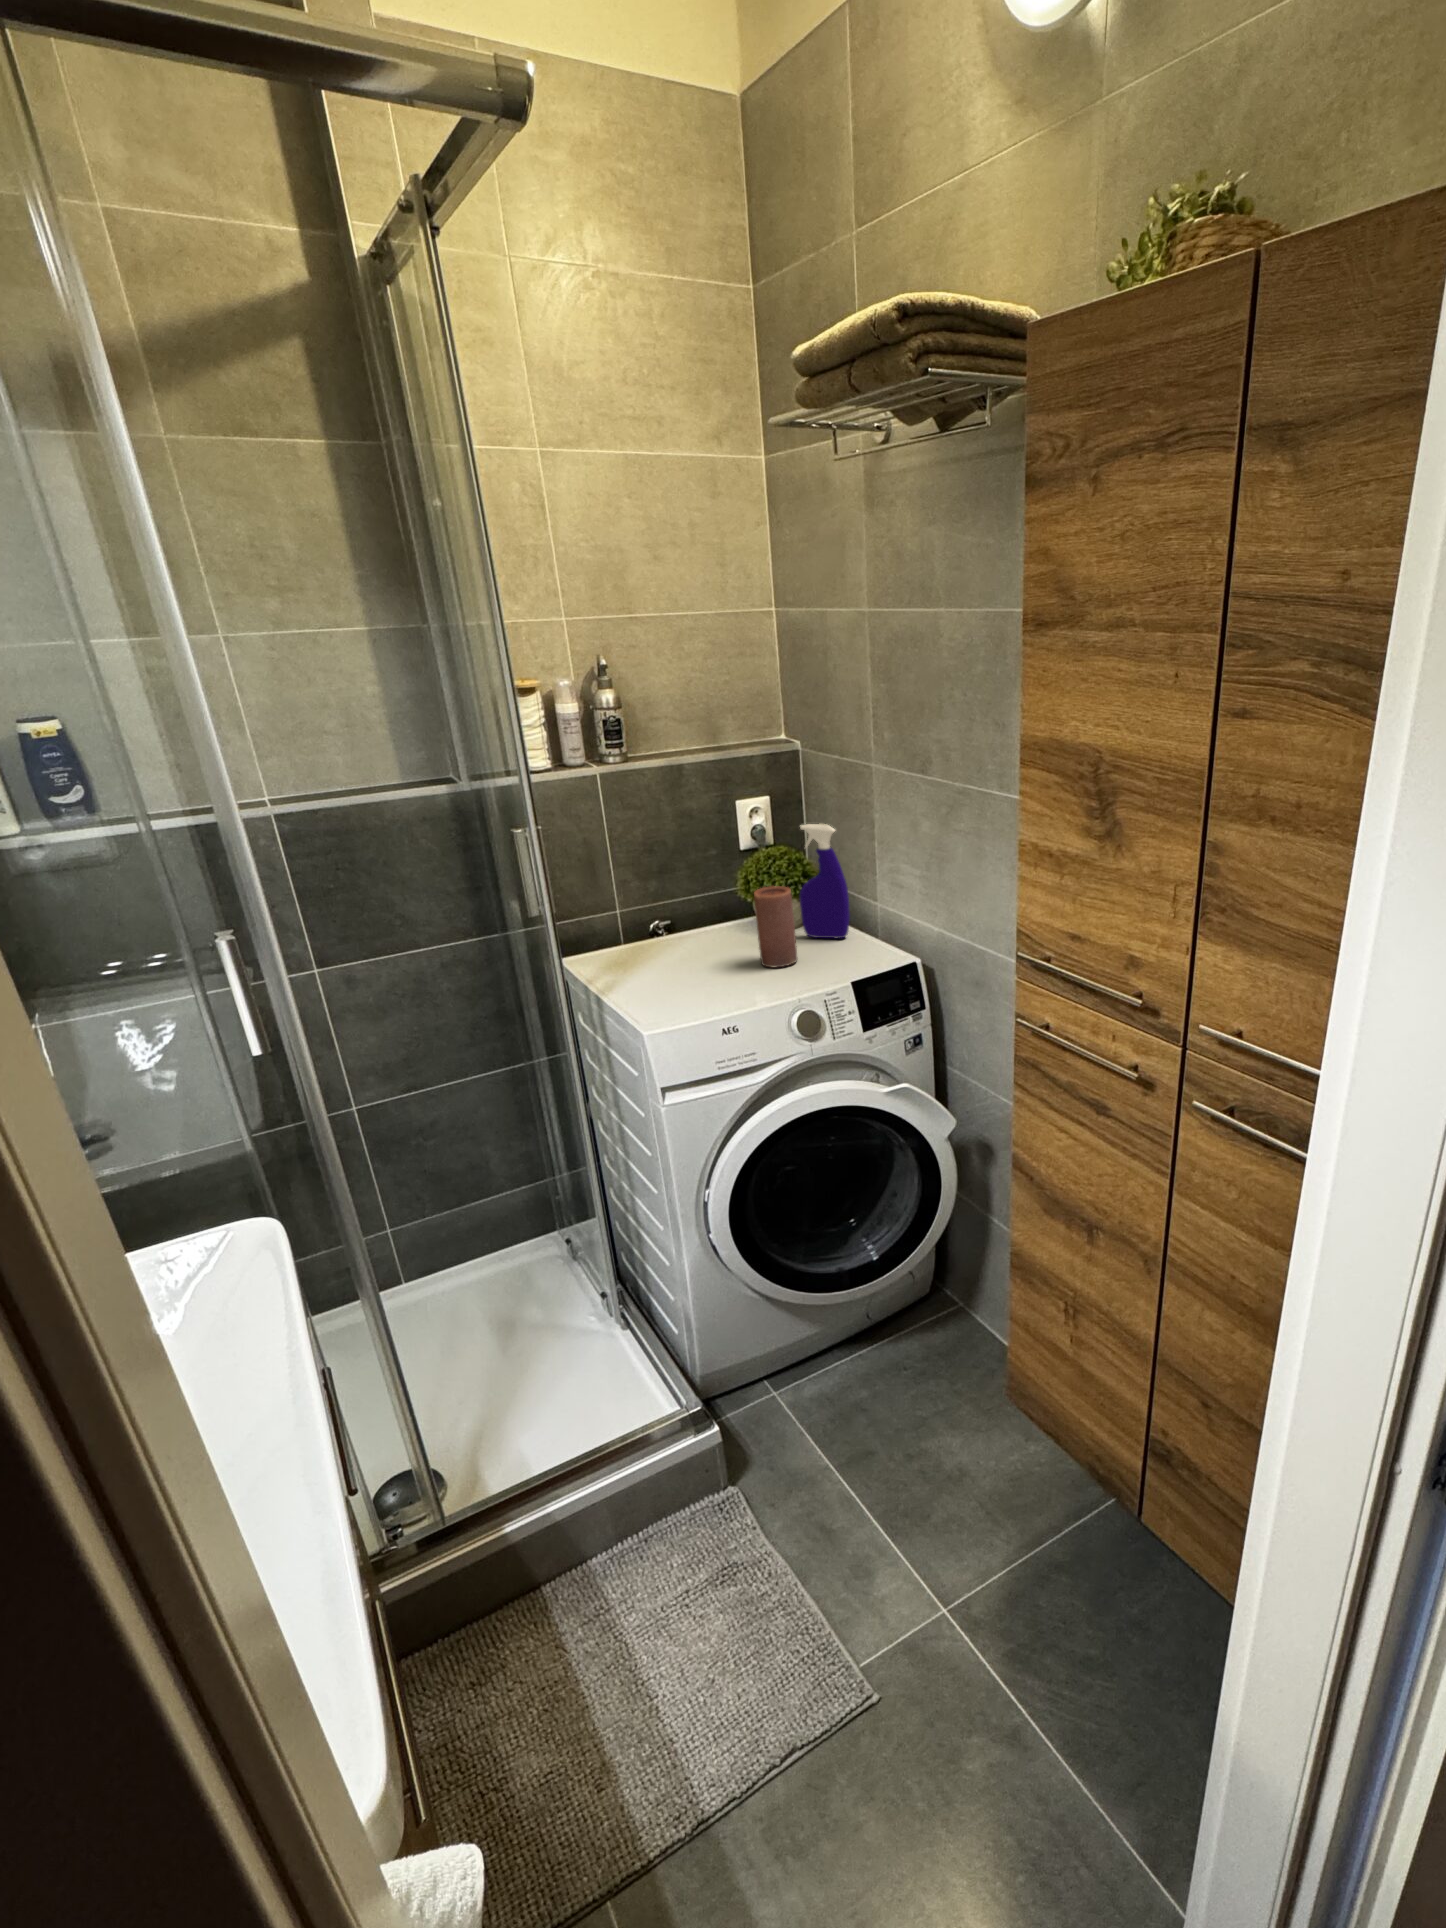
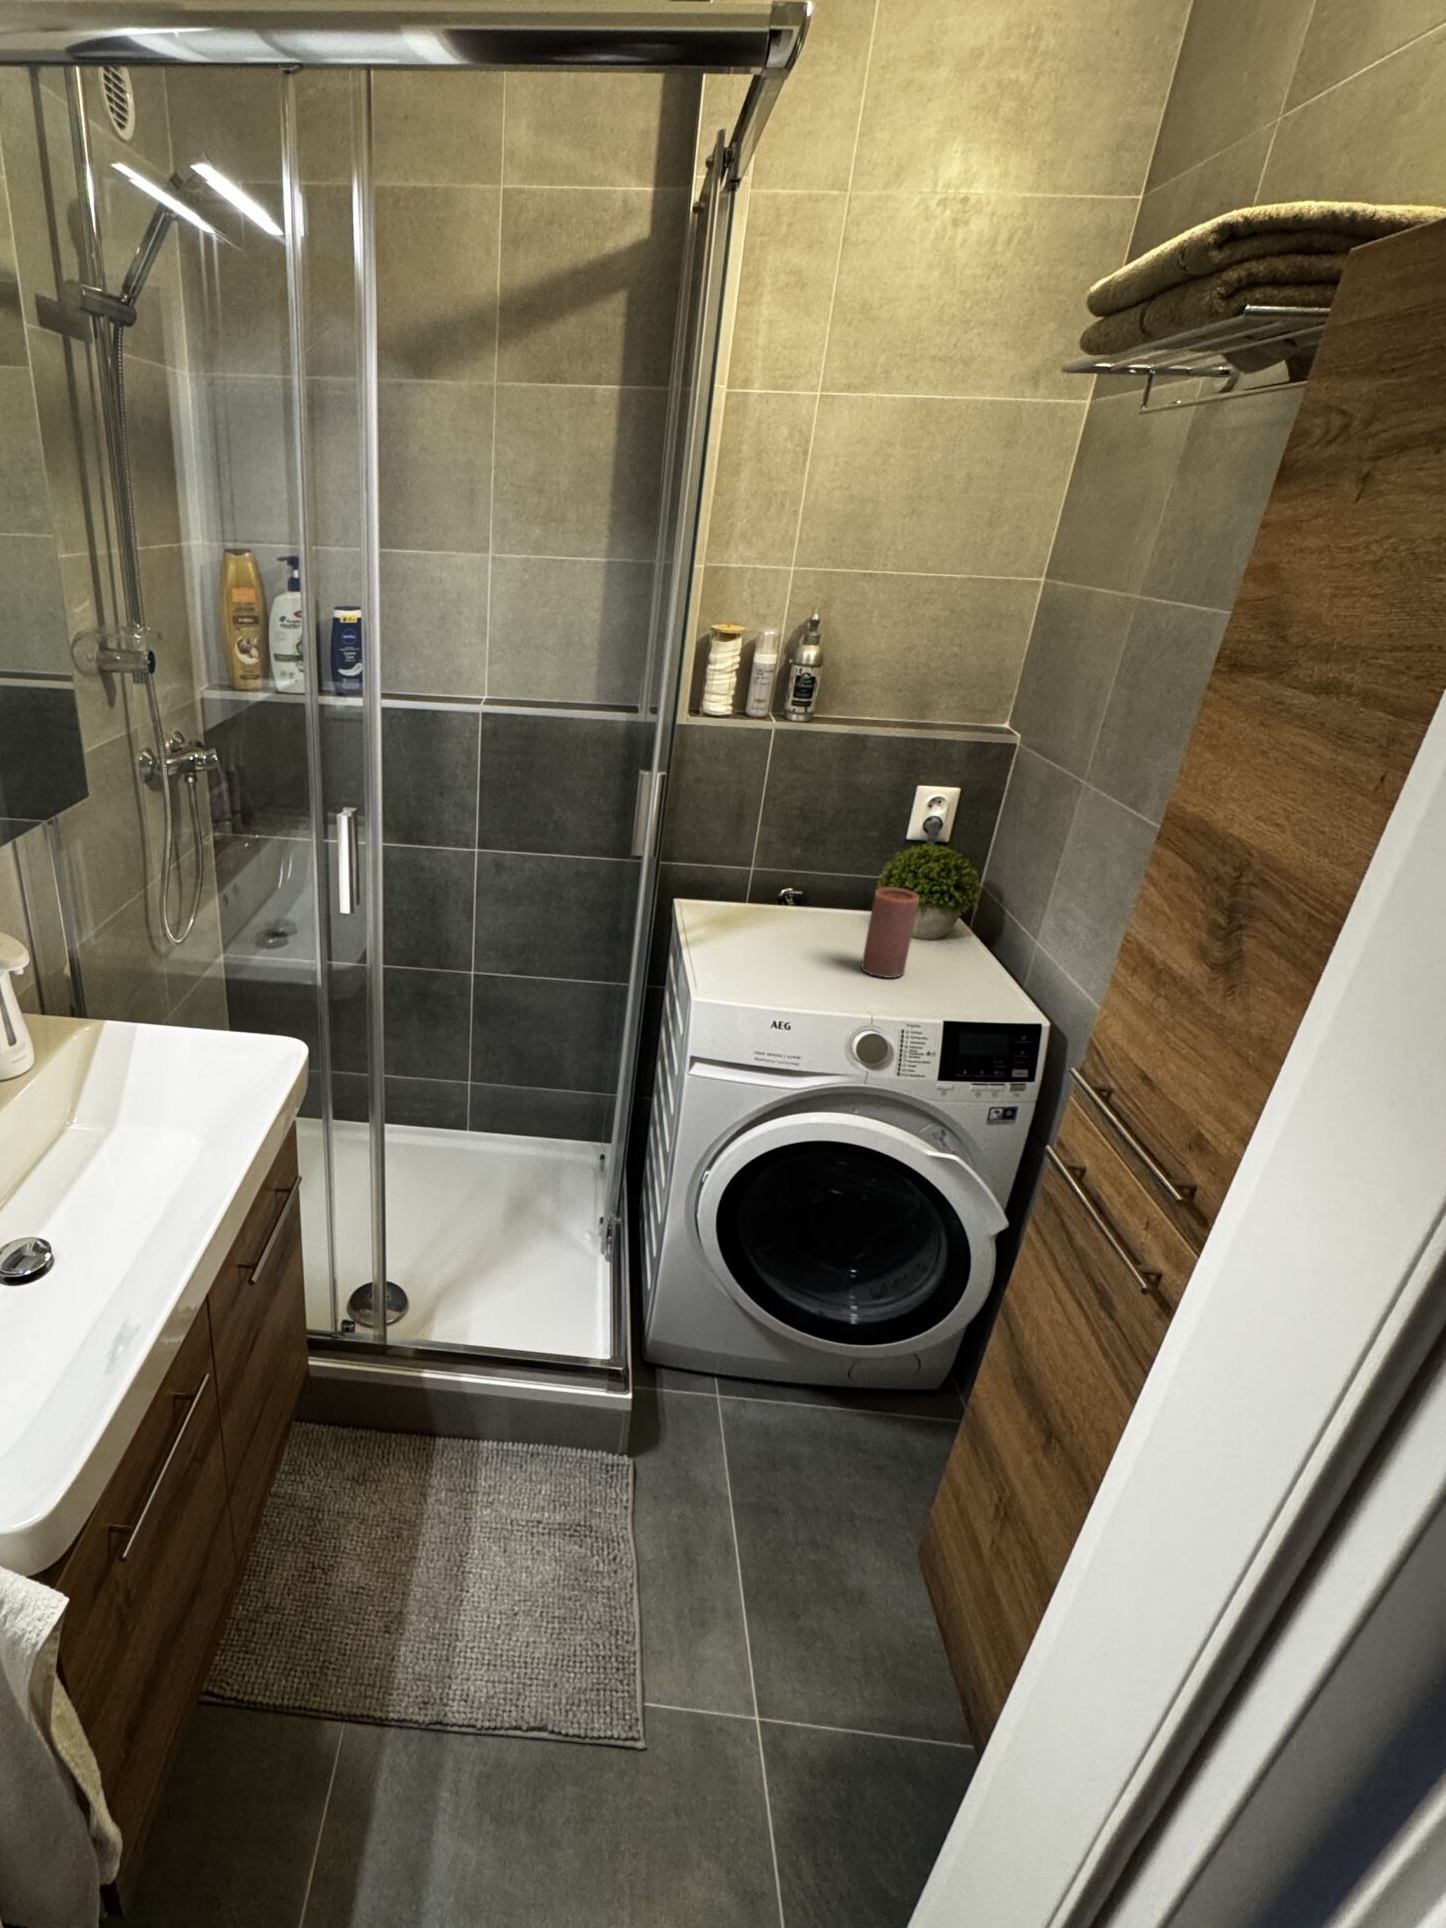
spray bottle: present [800,824,850,938] -> none [934,830,1007,967]

